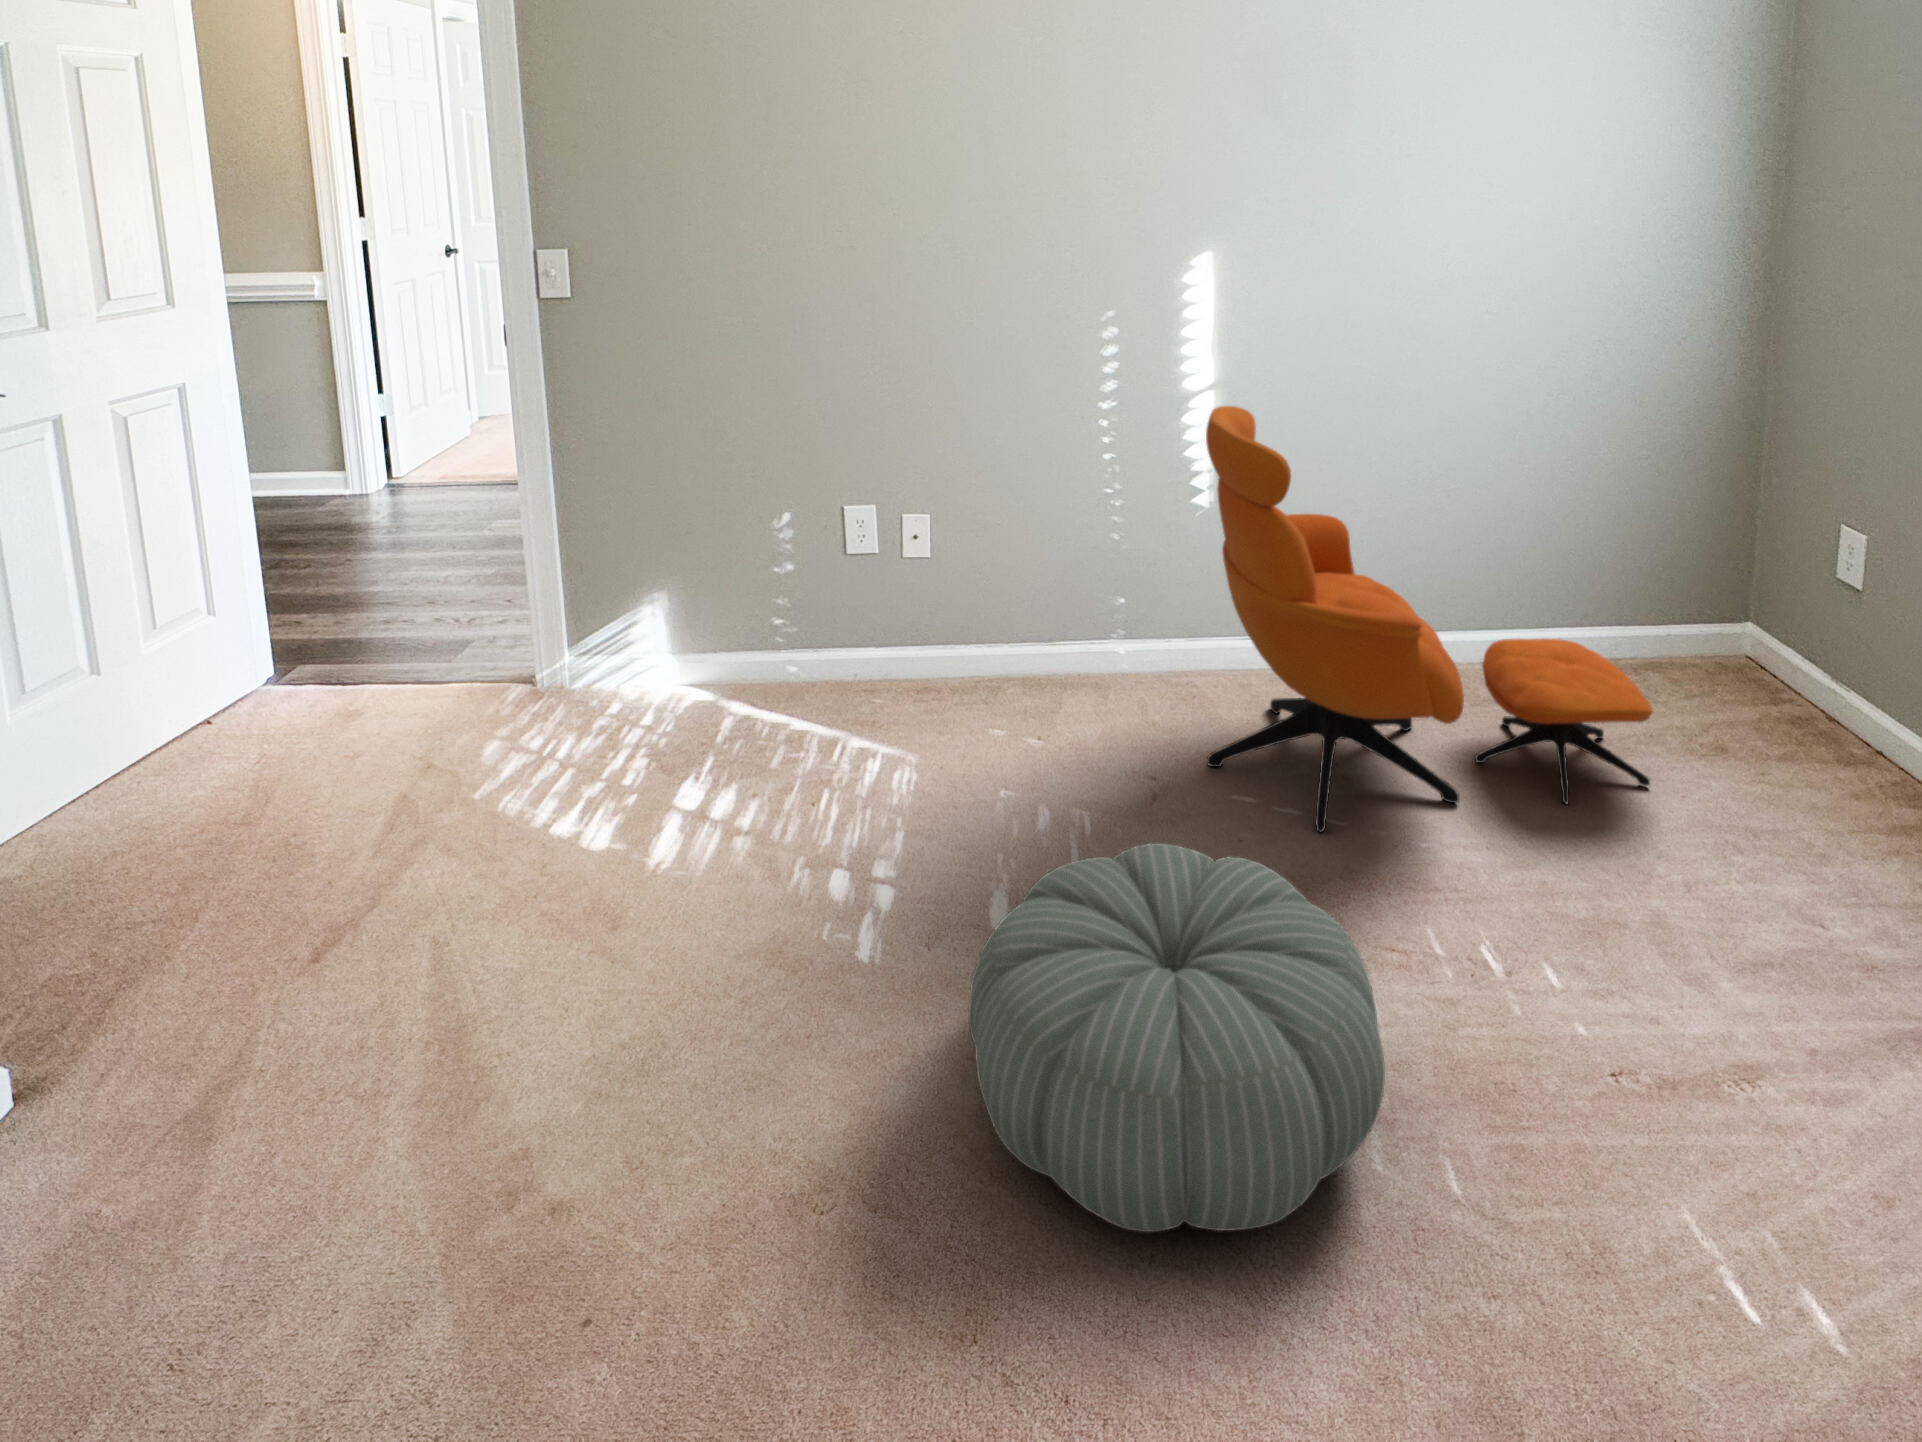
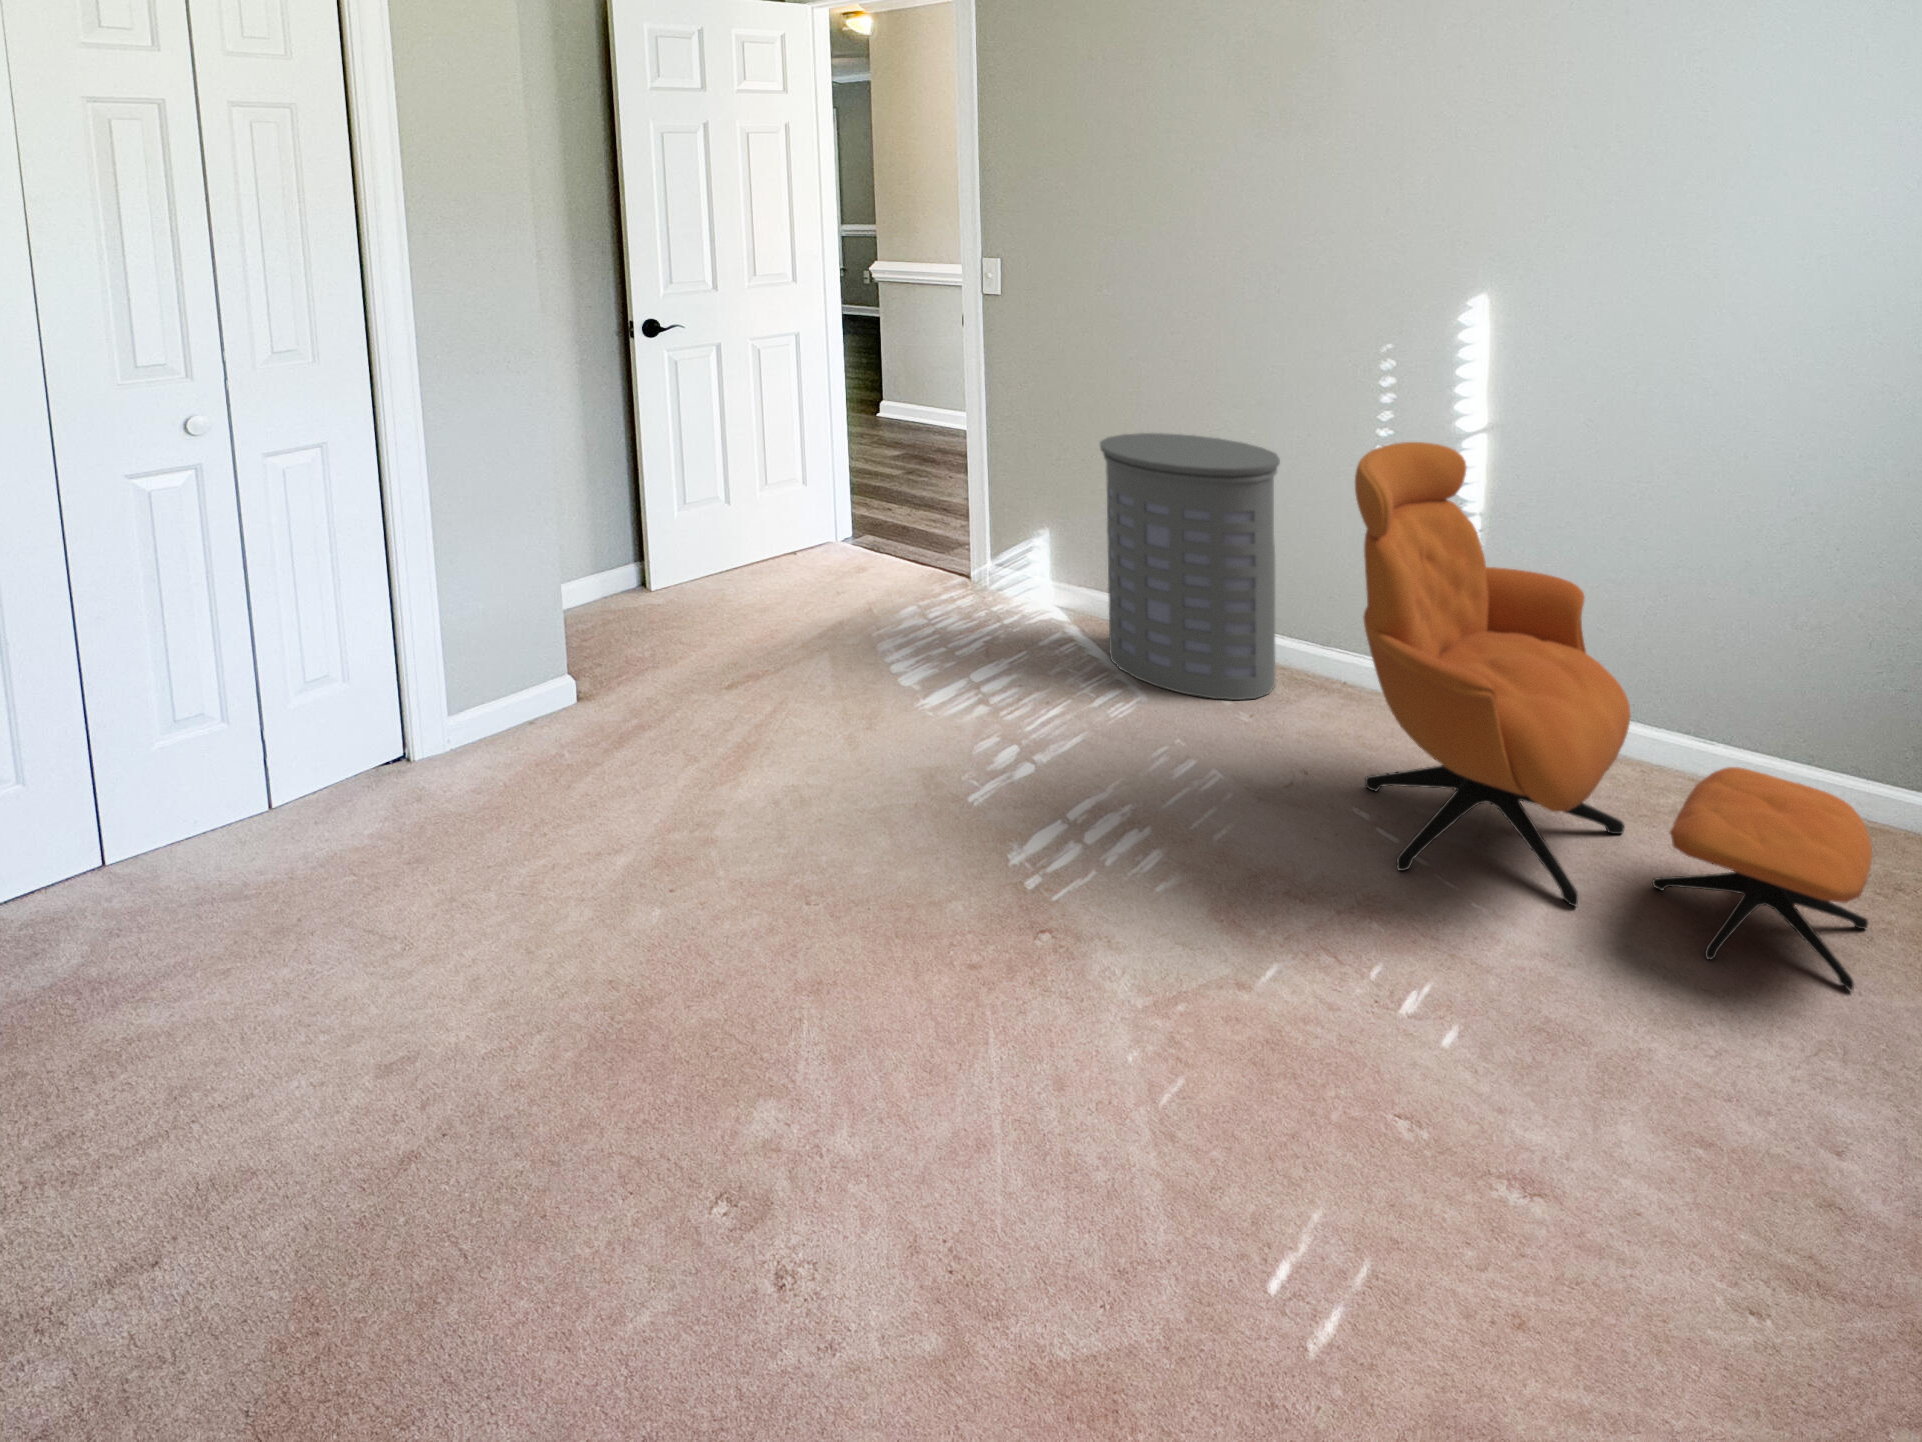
laundry hamper: none [799,440,1029,739] -> present [1100,433,1280,700]
pouf: present [968,843,1385,1232] -> none [894,769,1222,1050]

